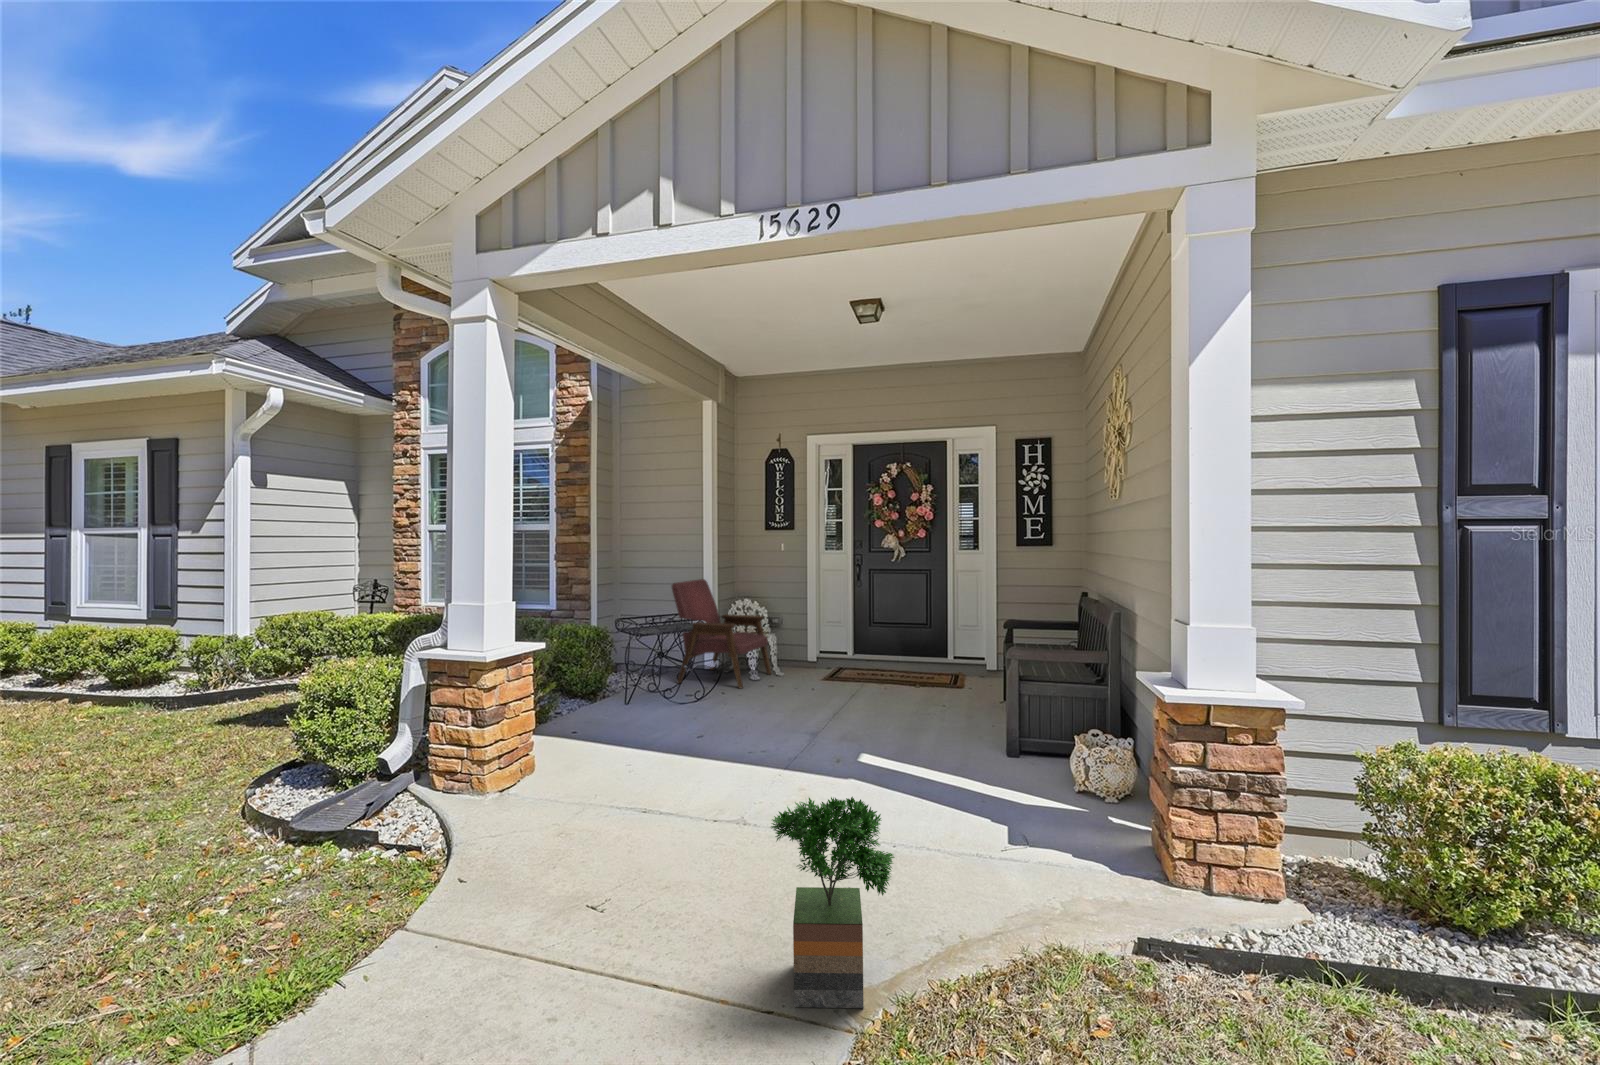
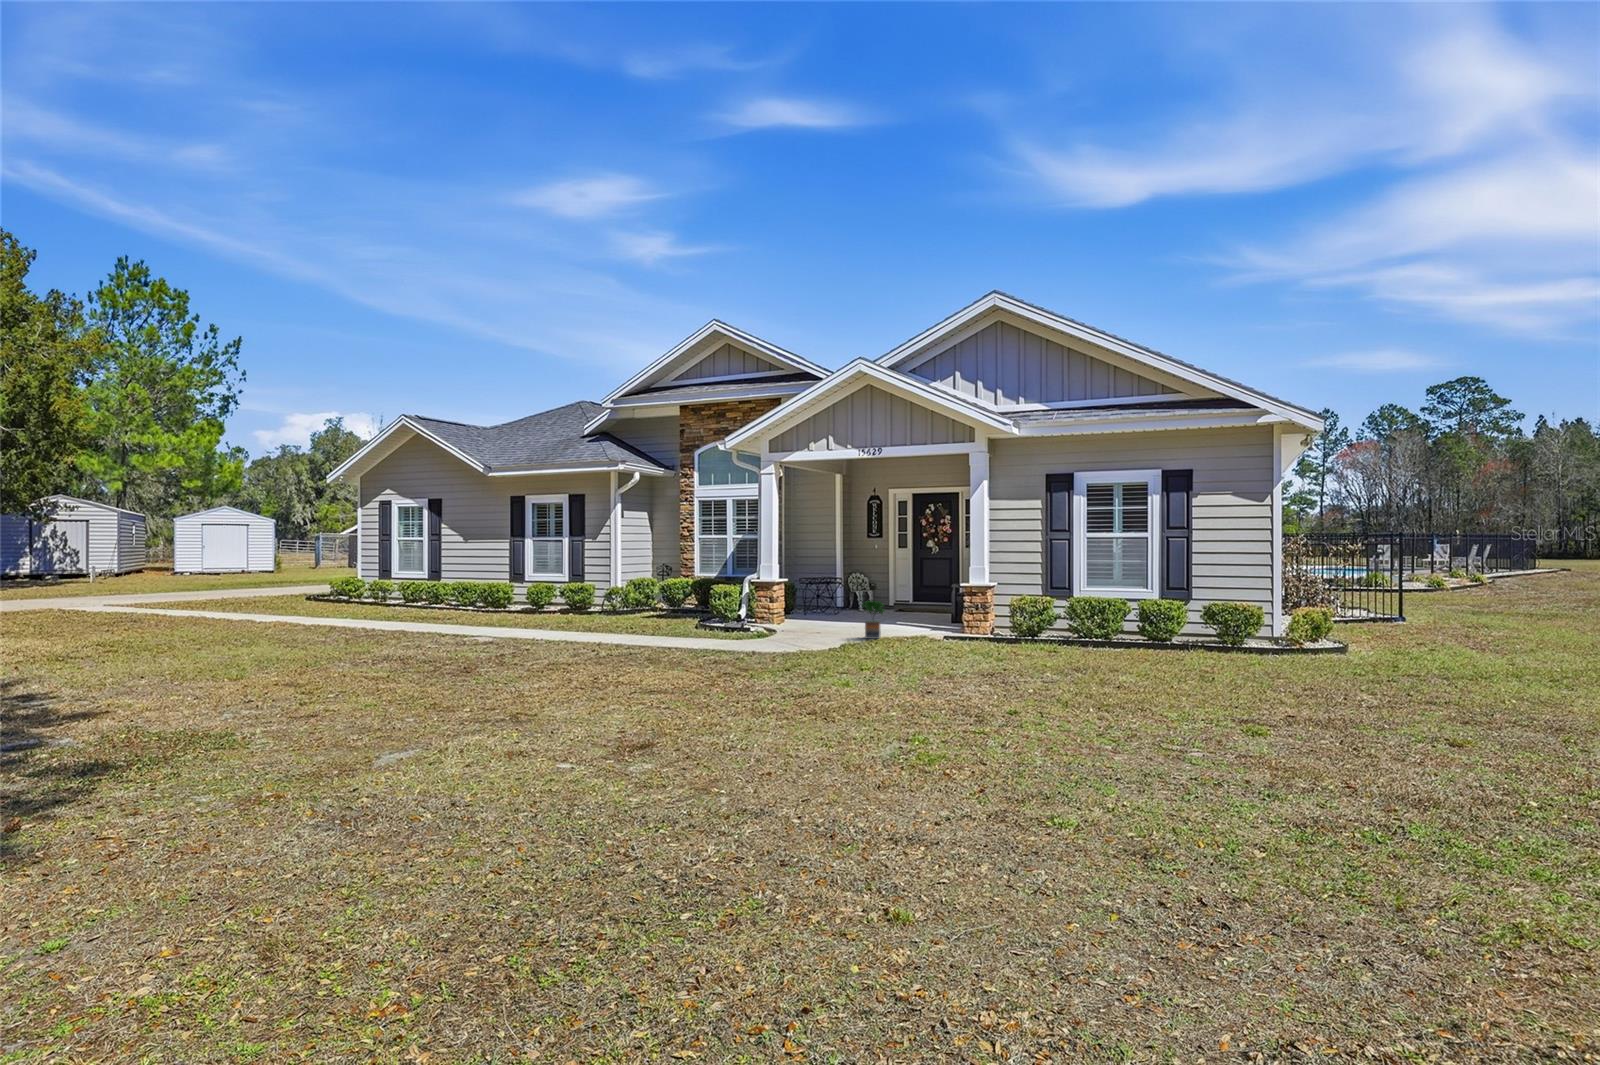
armchair: present [672,579,771,688] -> none [822,562,870,611]

